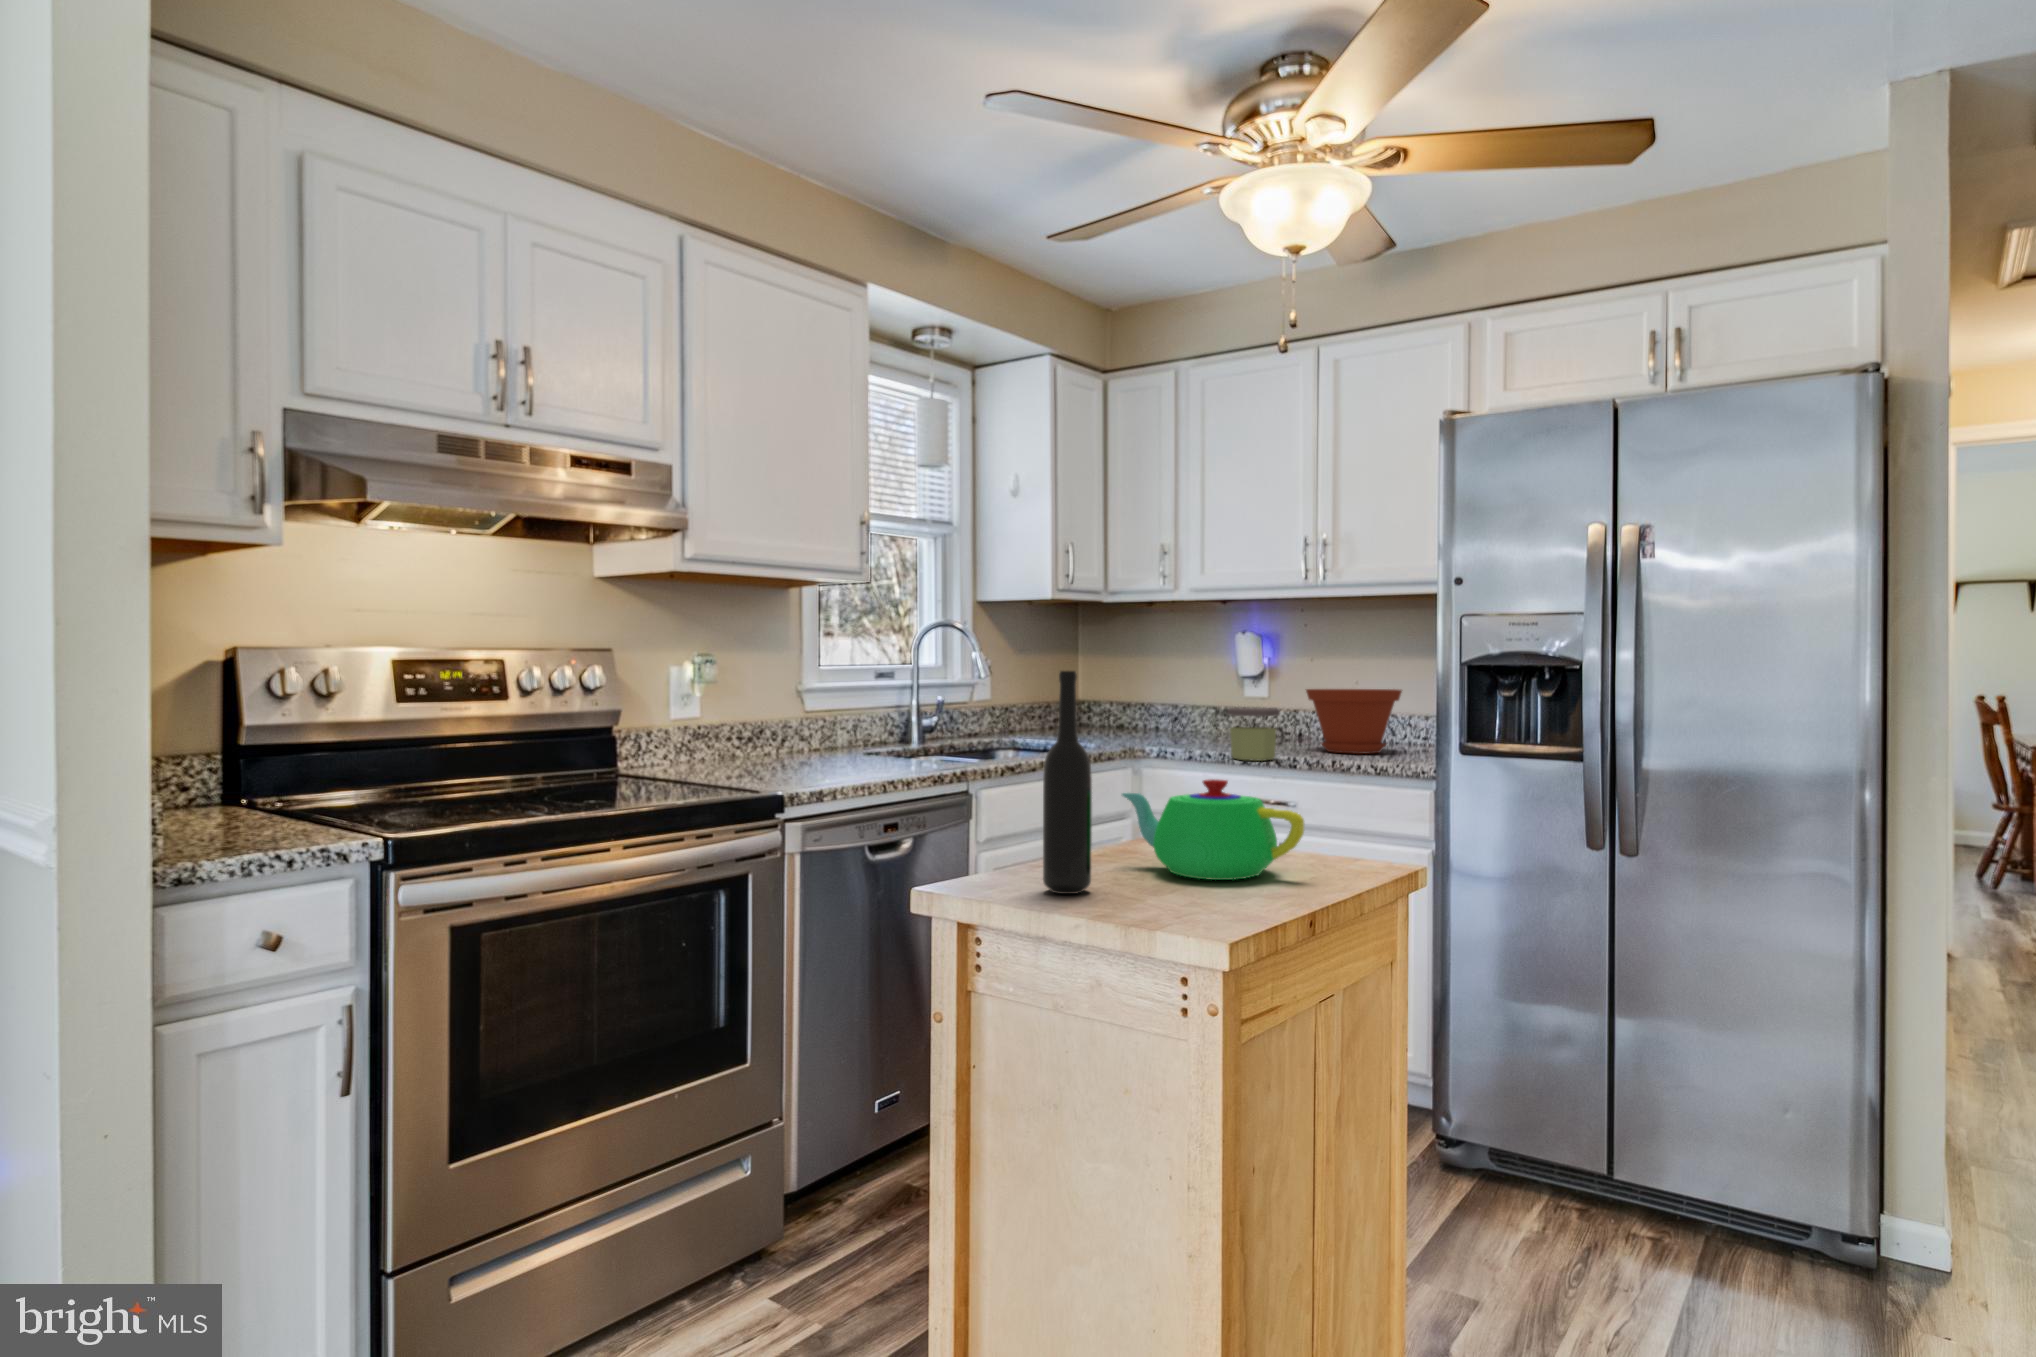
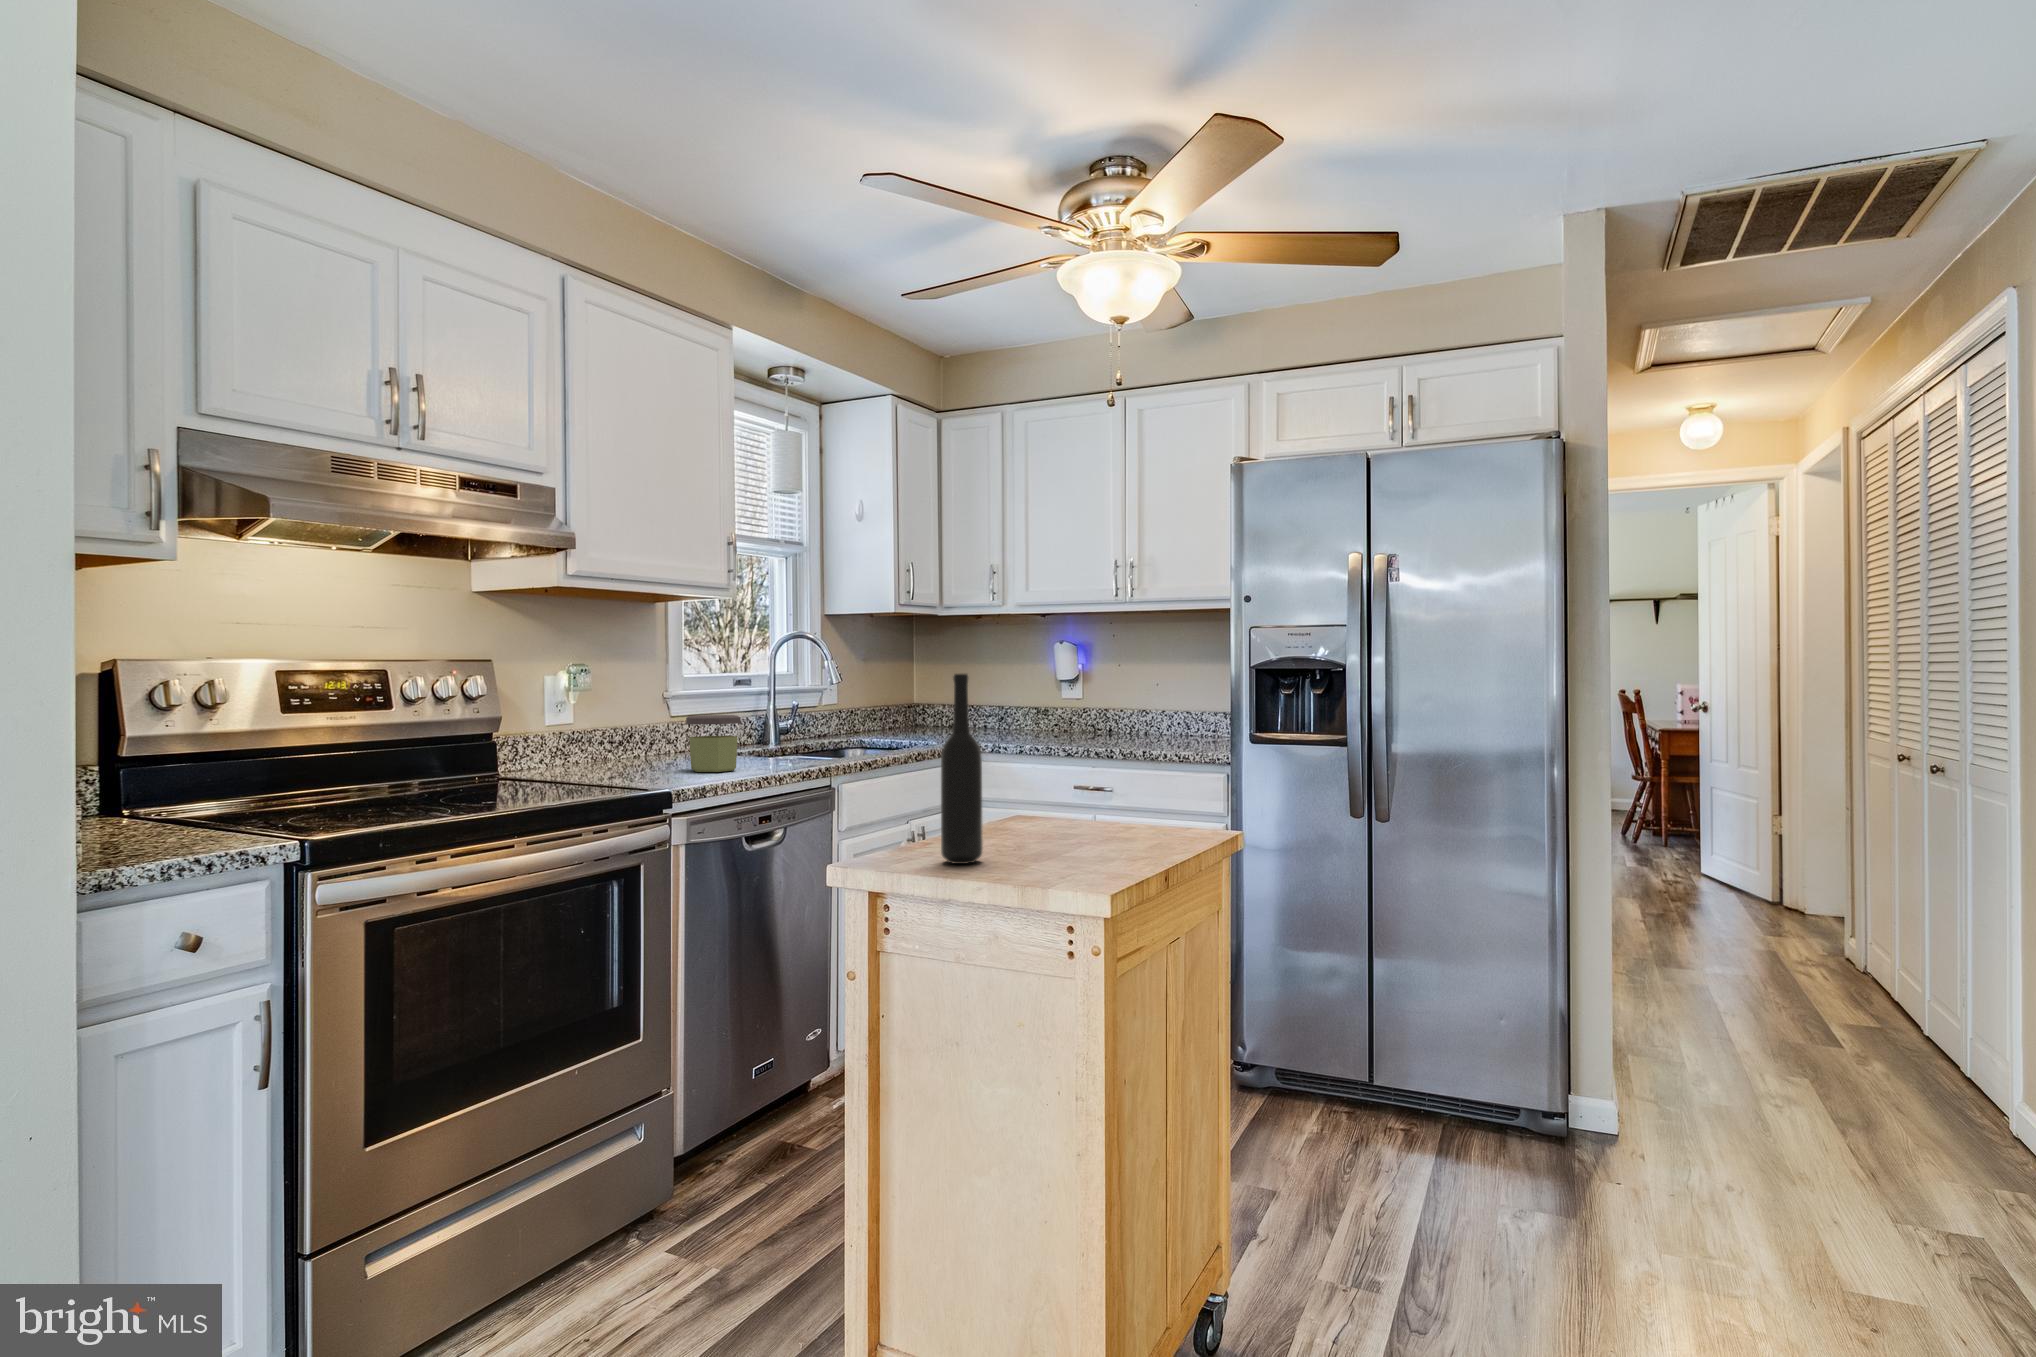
plant pot: present [1306,689,1402,754] -> none [1114,691,1194,745]
jar: present [1227,707,1280,761] -> present [686,715,741,772]
teapot: present [1122,779,1304,880] -> none [998,764,1153,847]

